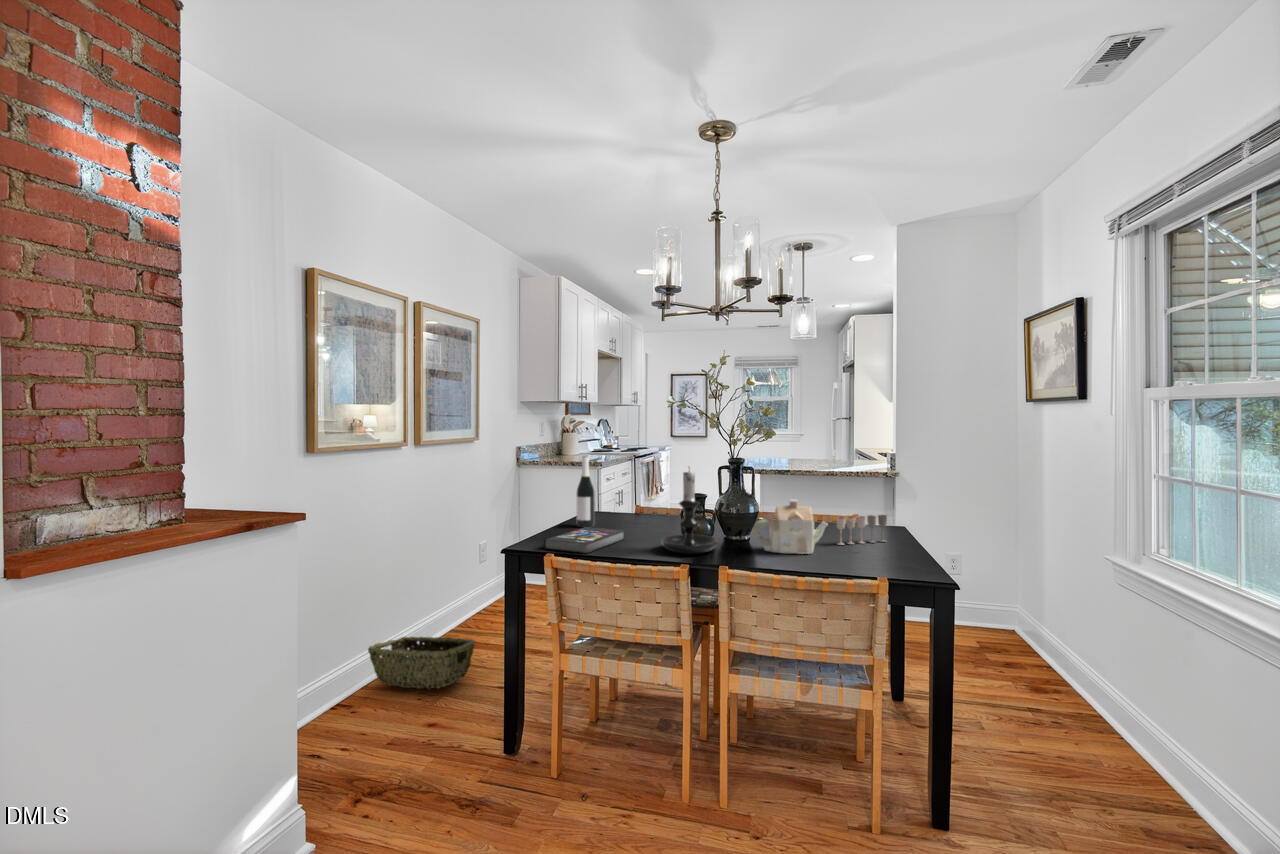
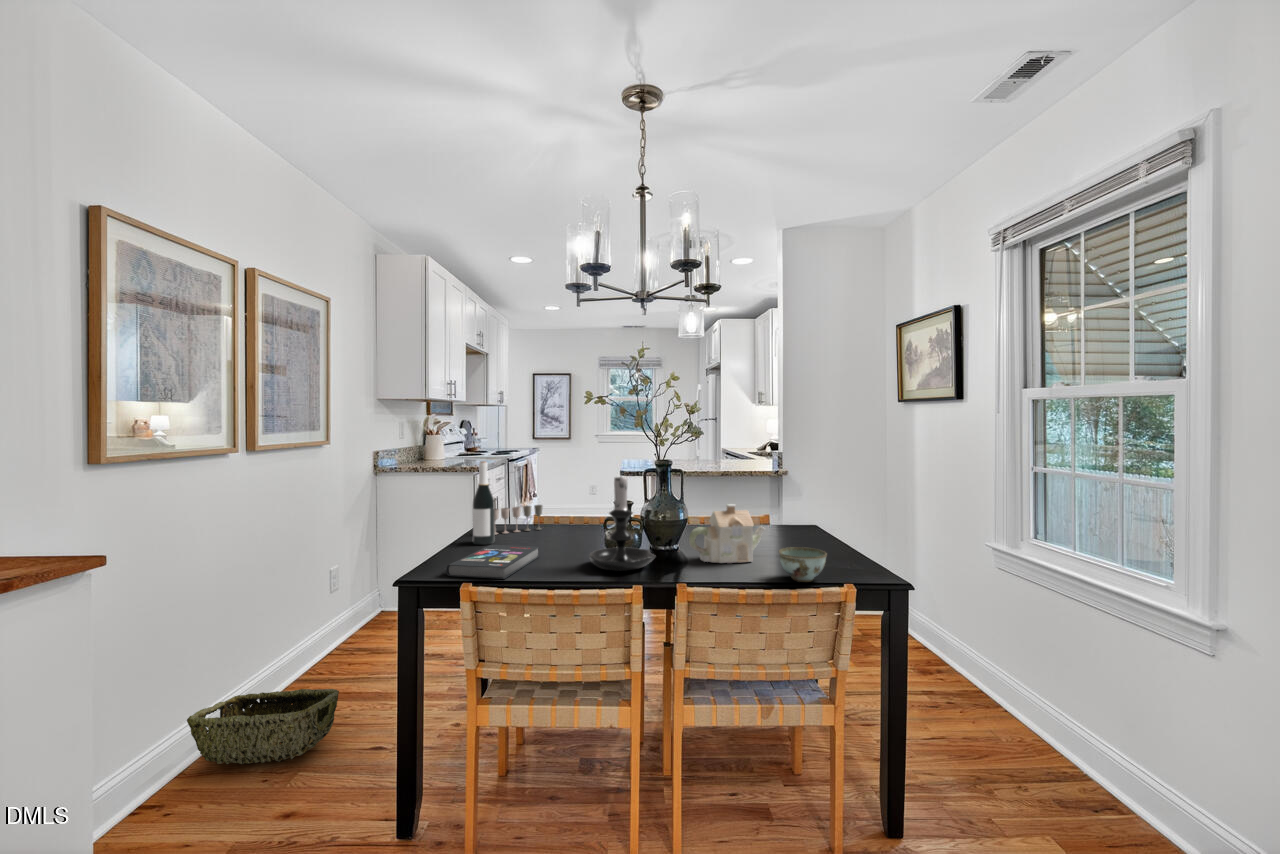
wine glass: present [836,515,887,545] -> present [494,505,542,535]
bowl: none [825,541,872,573] -> present [779,547,827,582]

